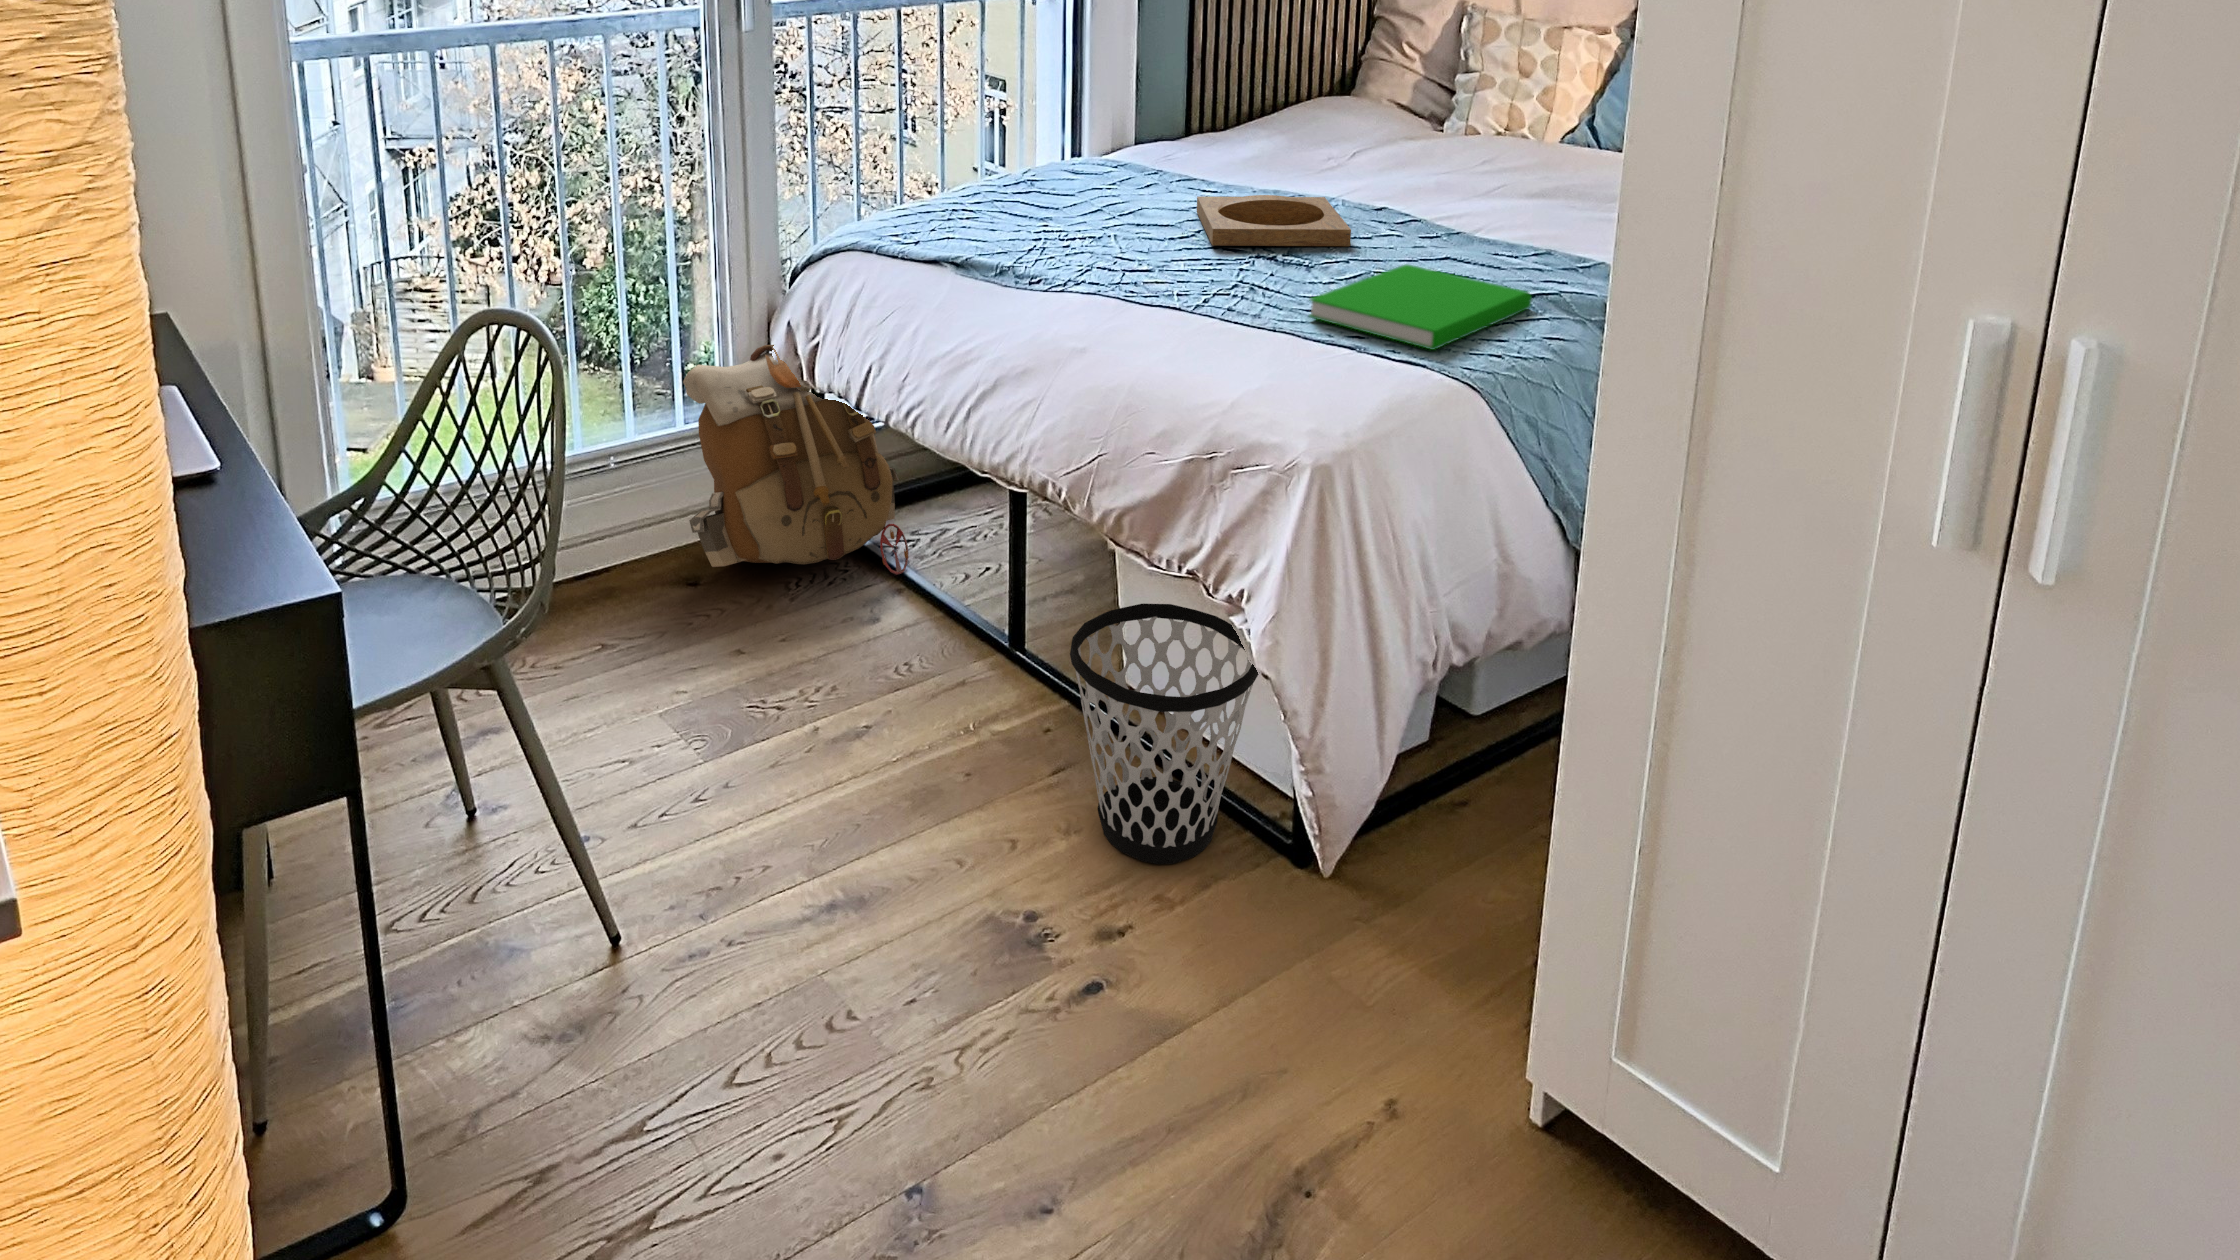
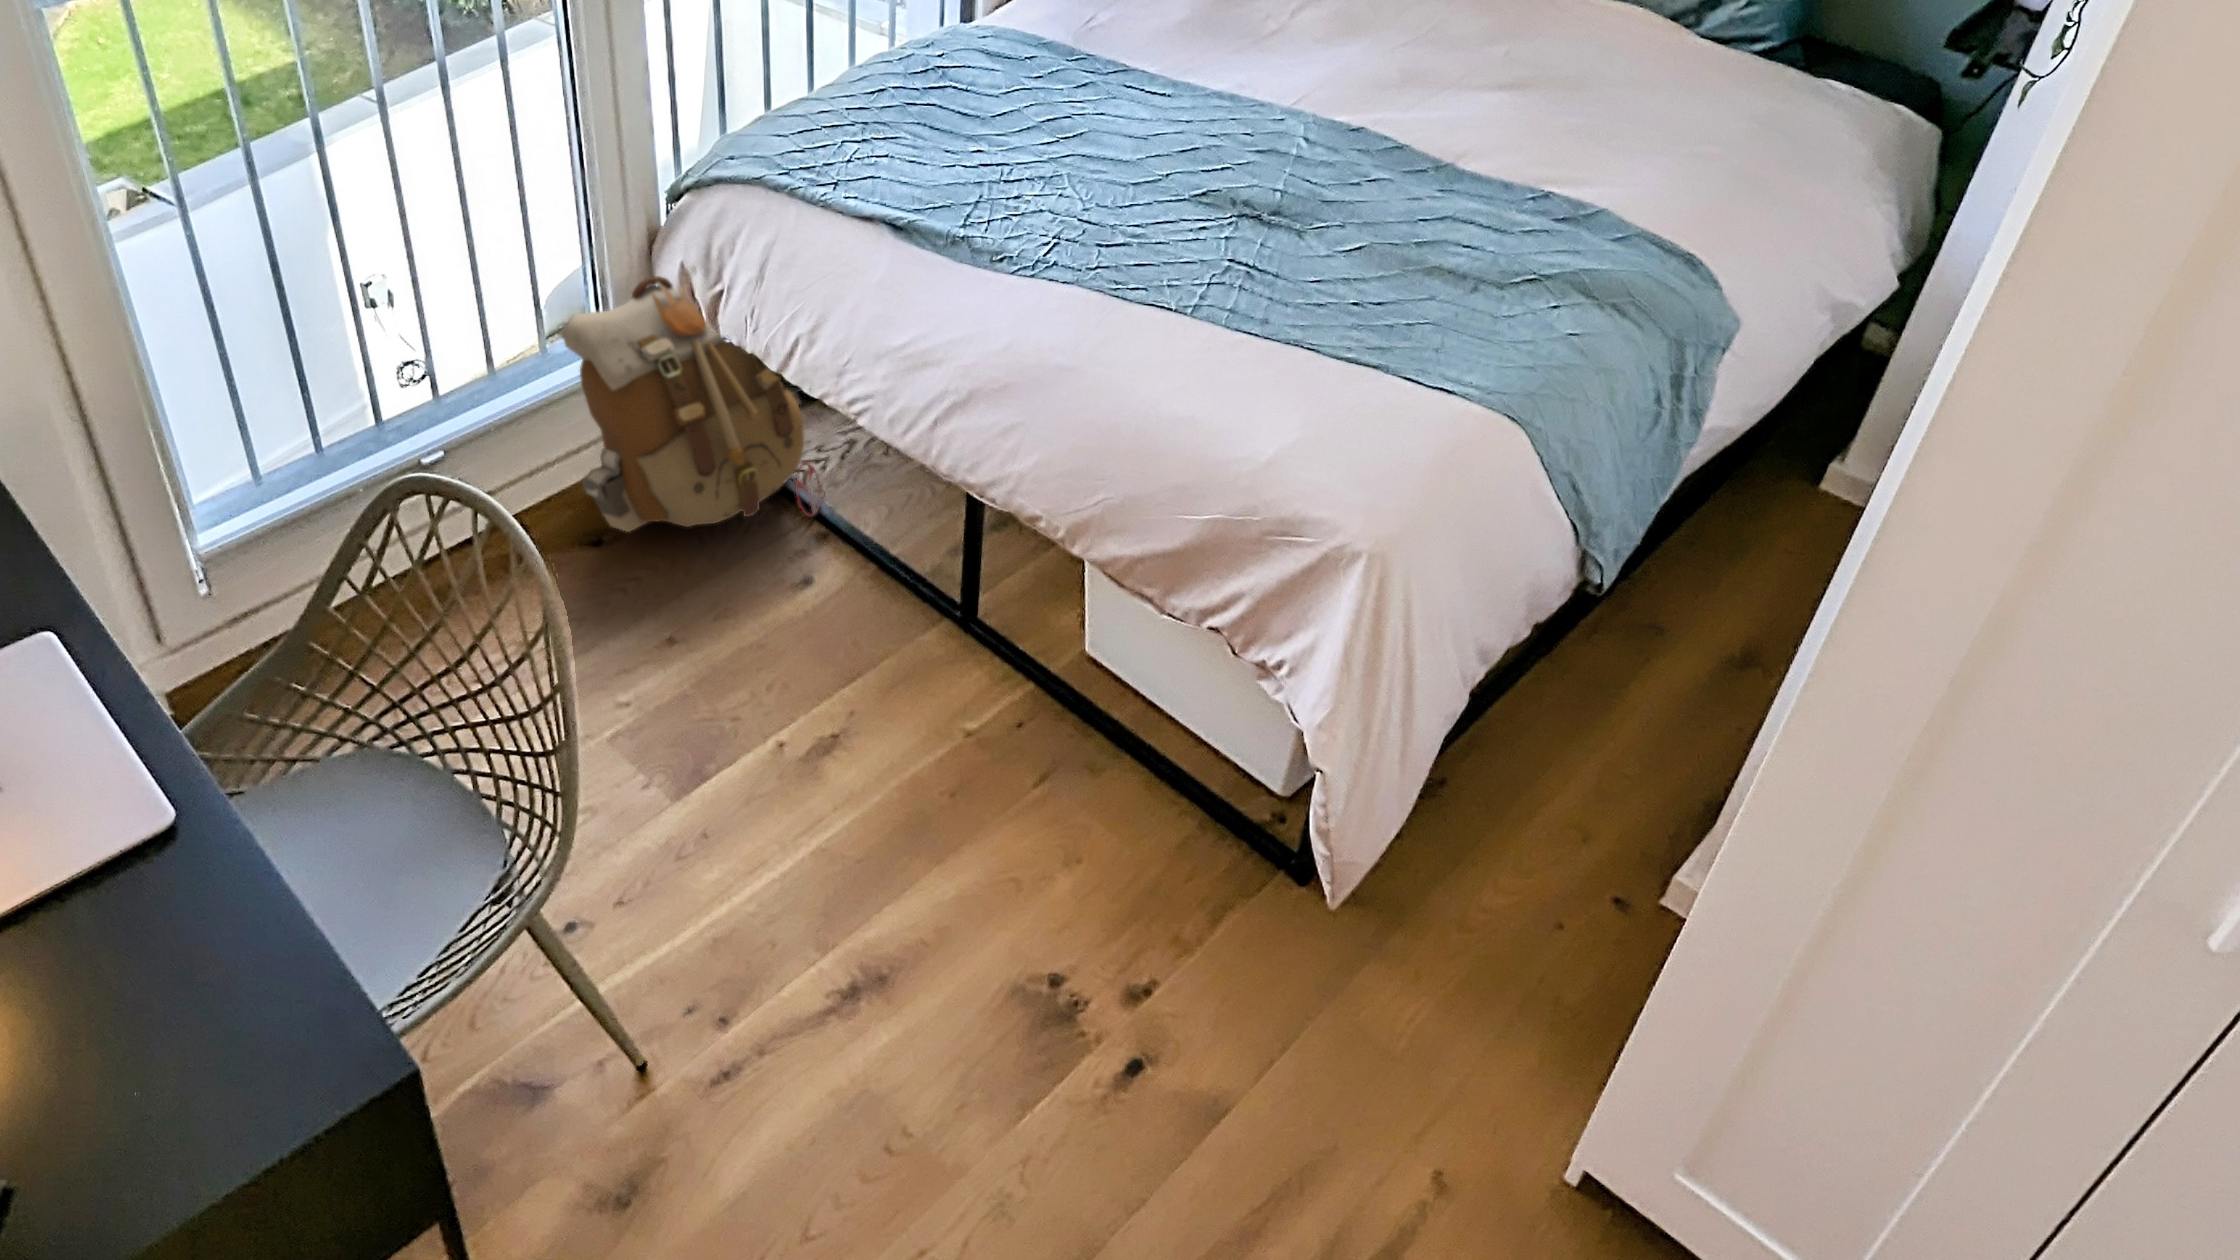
tray: present [1197,195,1351,246] -> none [1145,99,1336,189]
book: present [1309,264,1532,350] -> none [1328,232,1559,387]
wastebasket: present [1070,604,1259,864] -> none [1084,639,1283,897]

